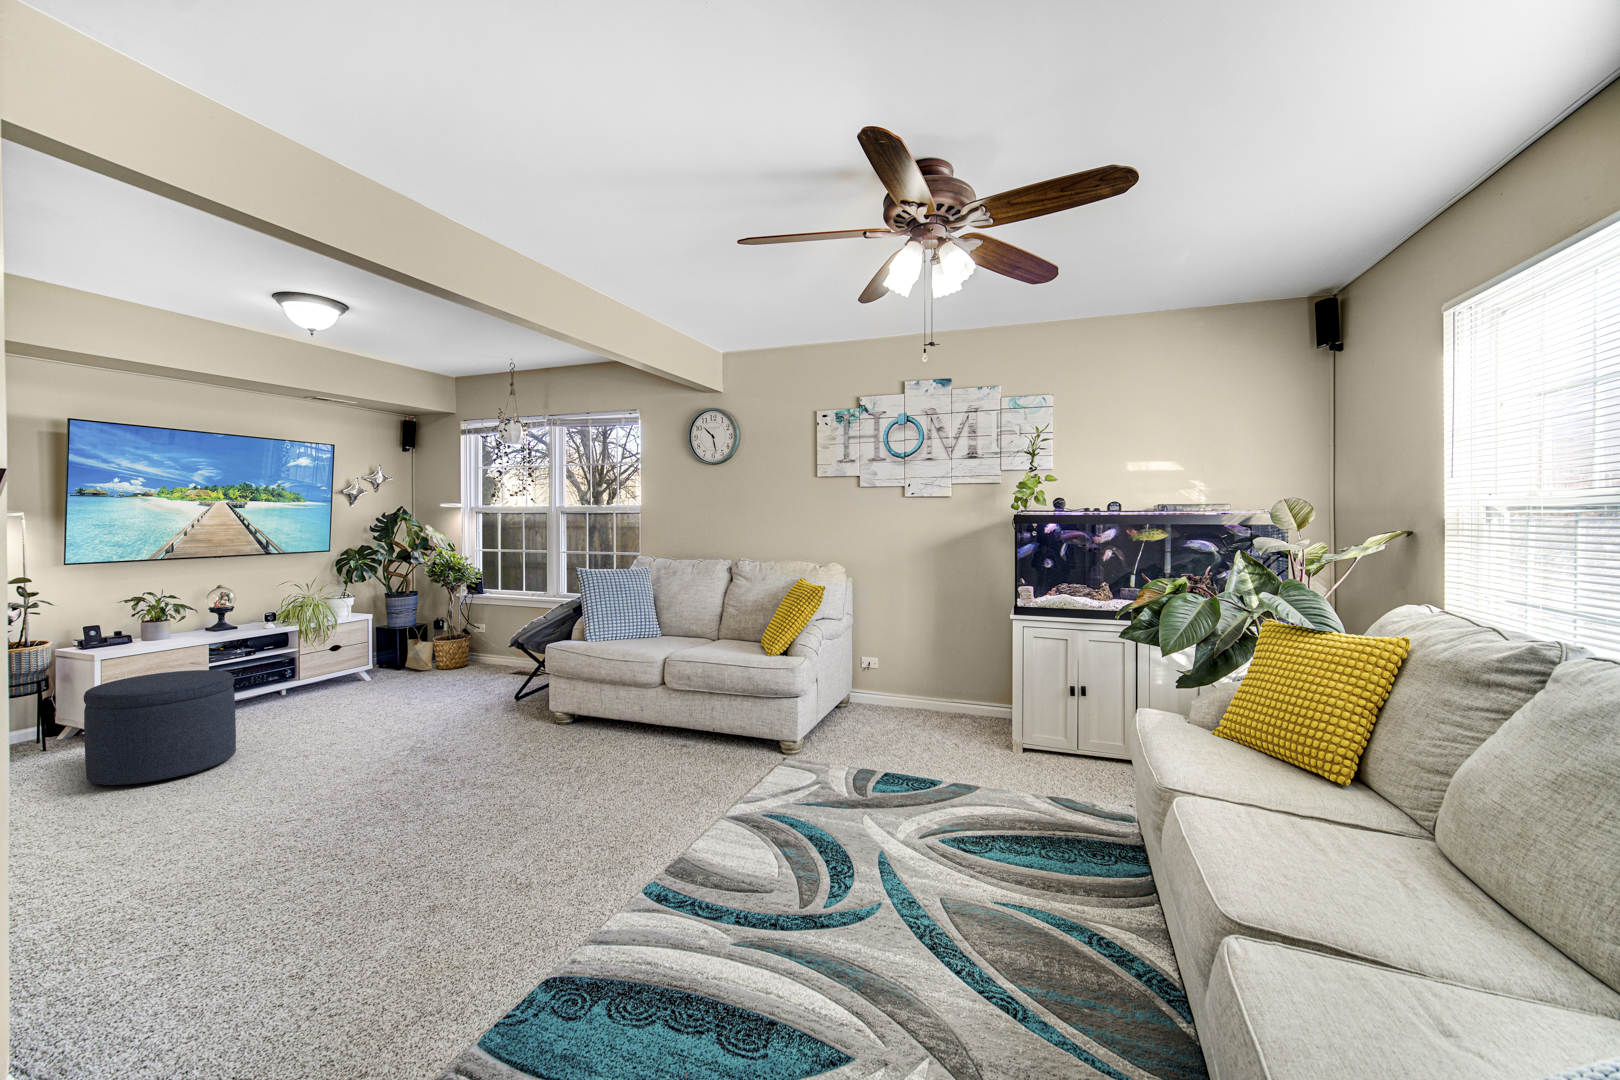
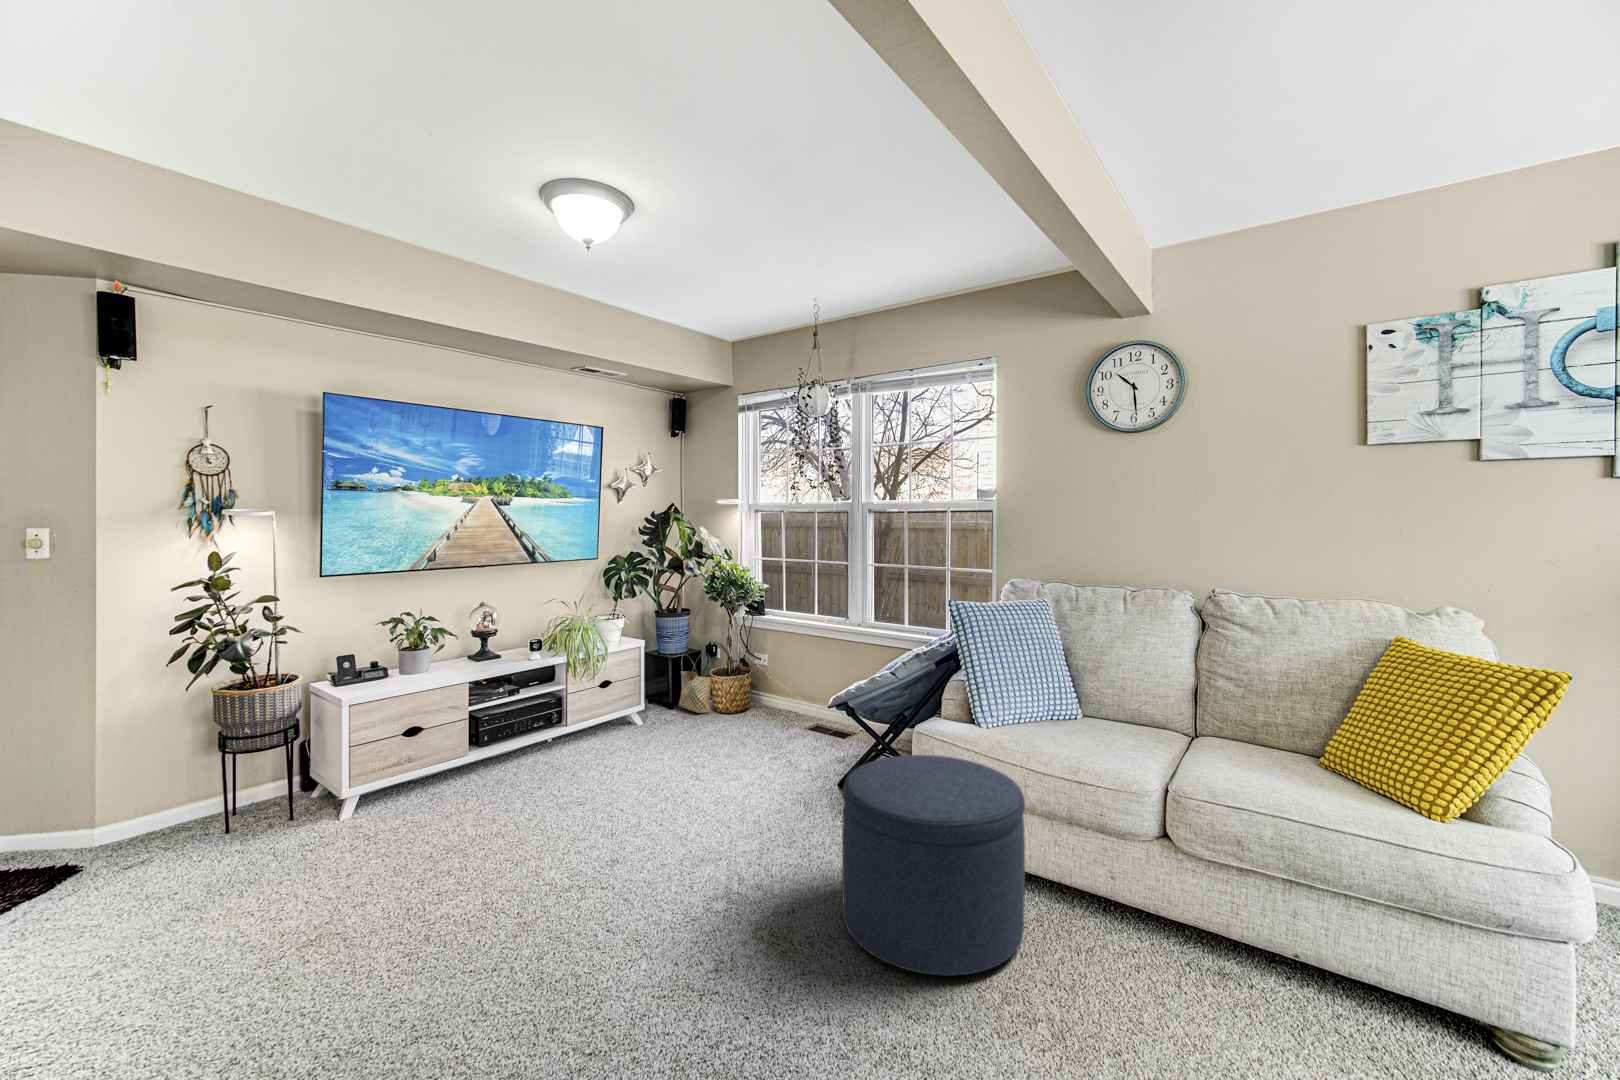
ottoman: present [84,670,236,785] -> present [842,755,1025,976]

